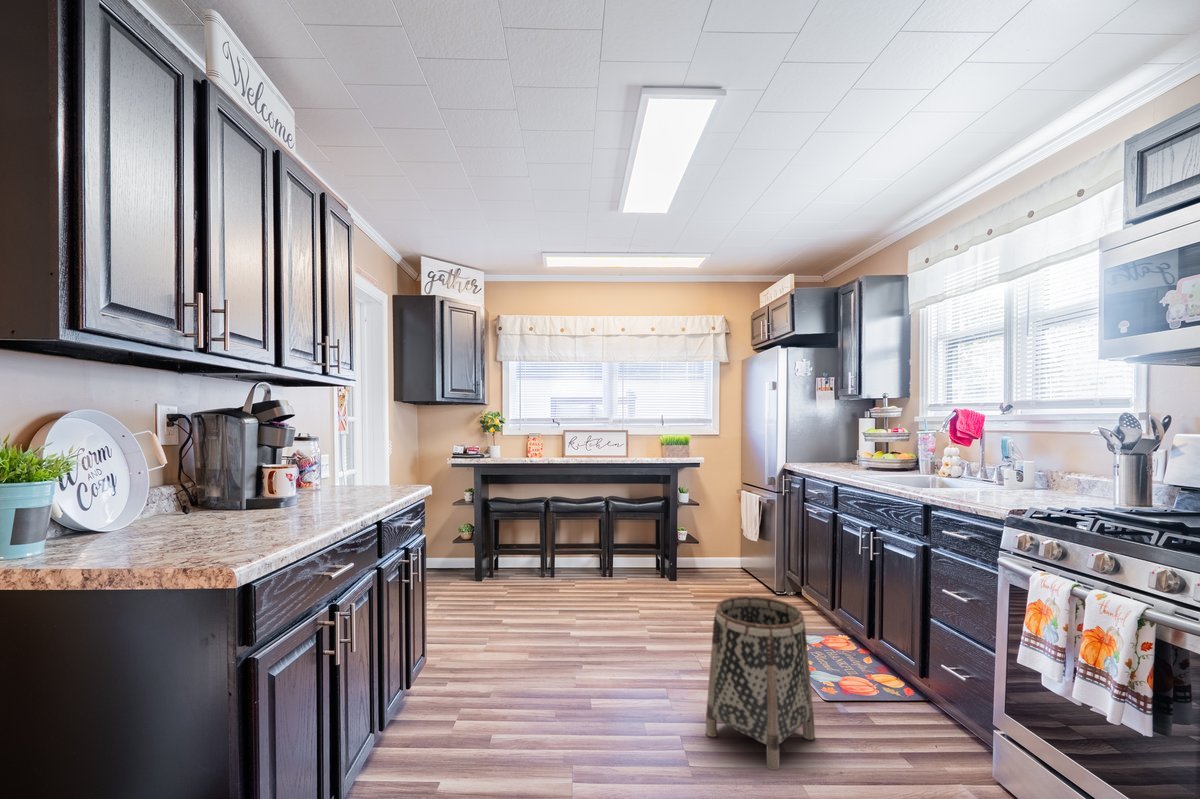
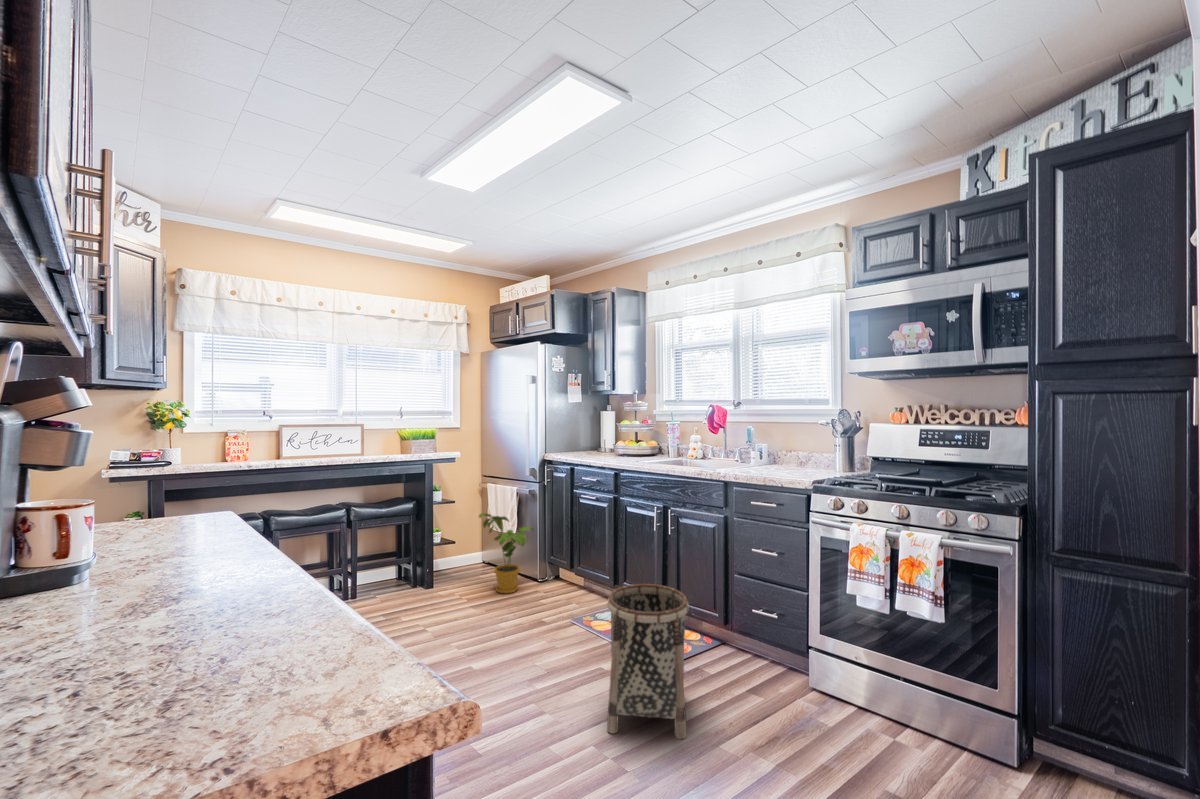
house plant: none [707,516,769,600] -> present [479,513,534,594]

